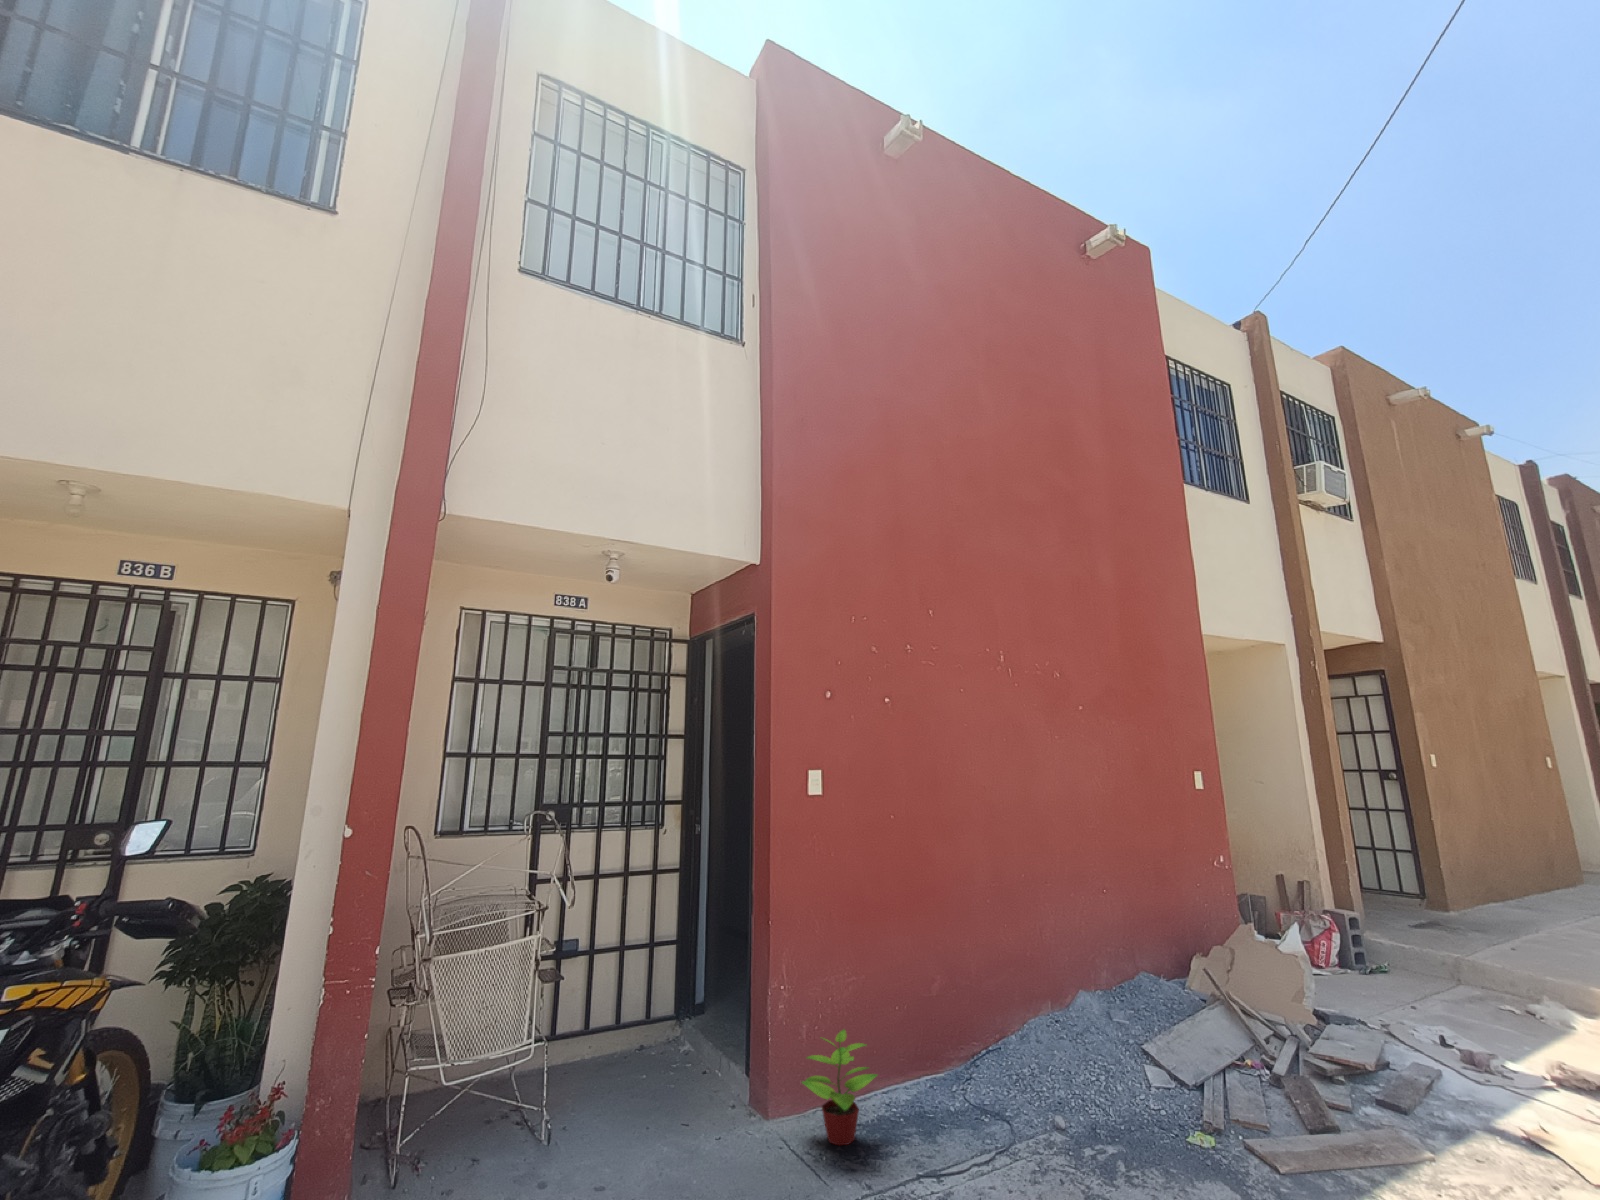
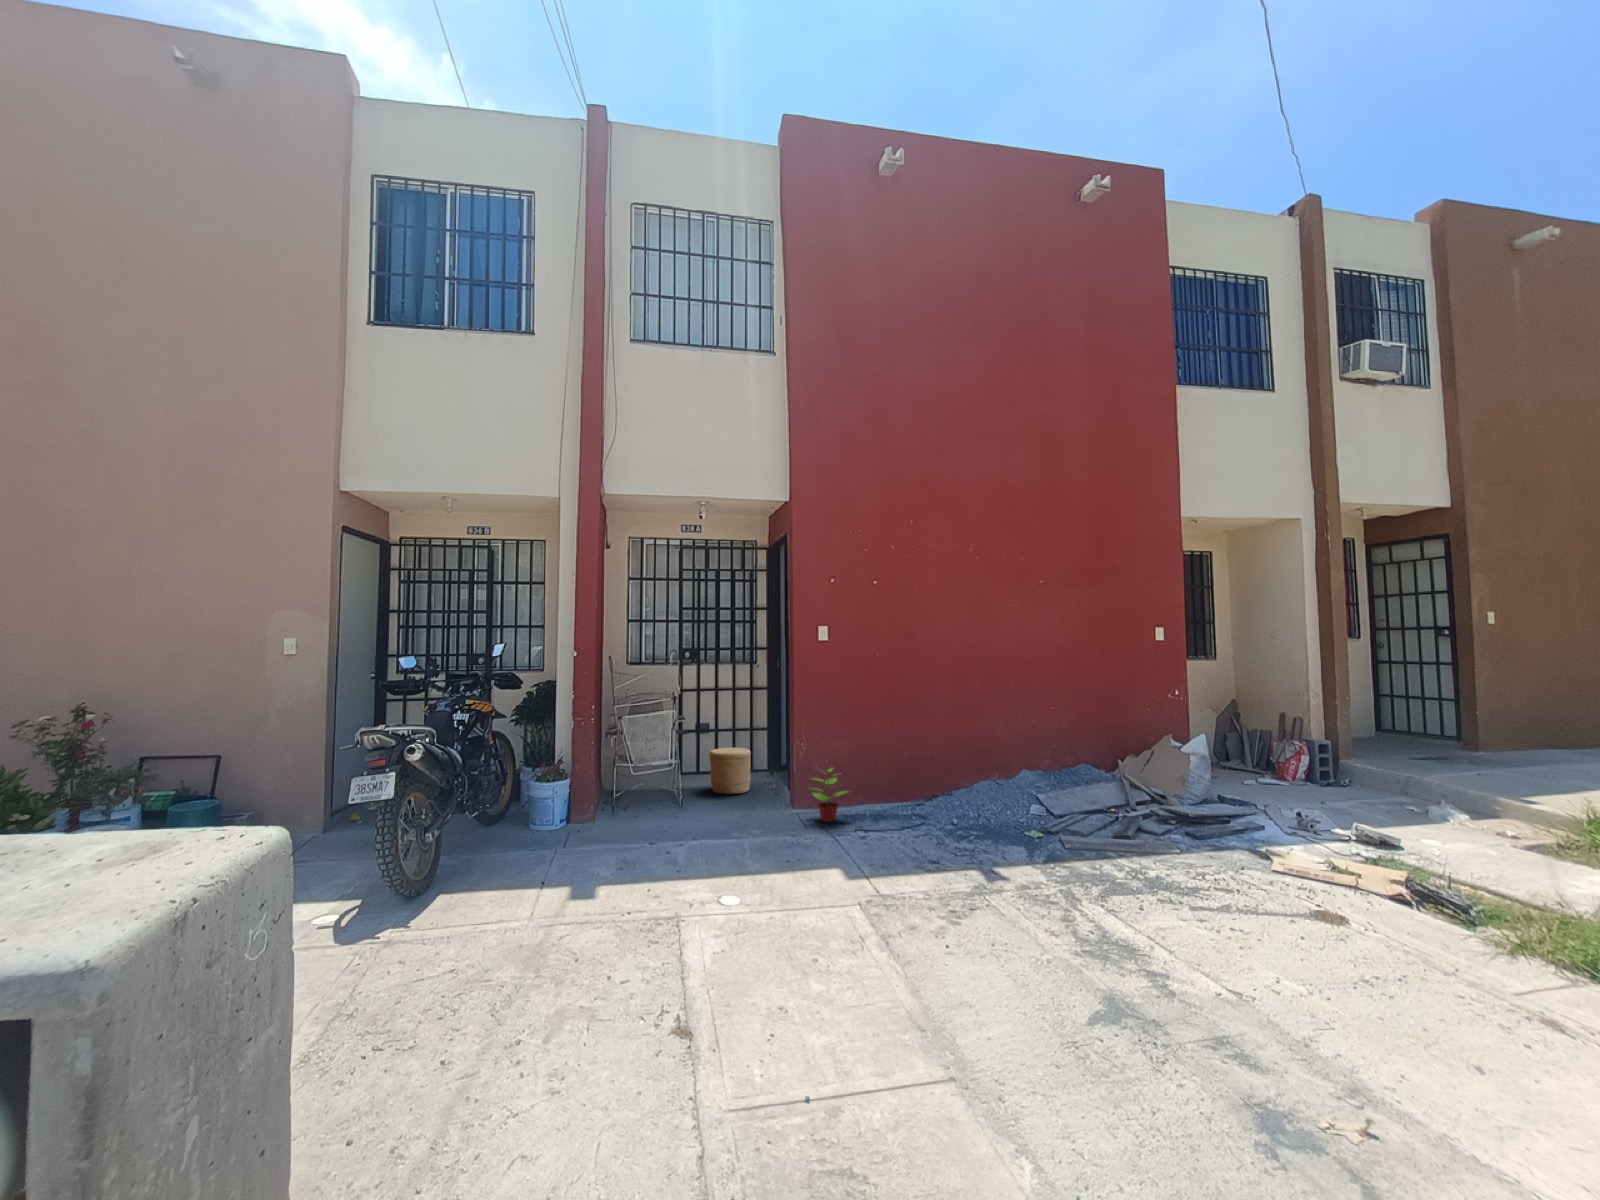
woven basket: none [581,981,656,1082] -> present [709,748,751,794]

